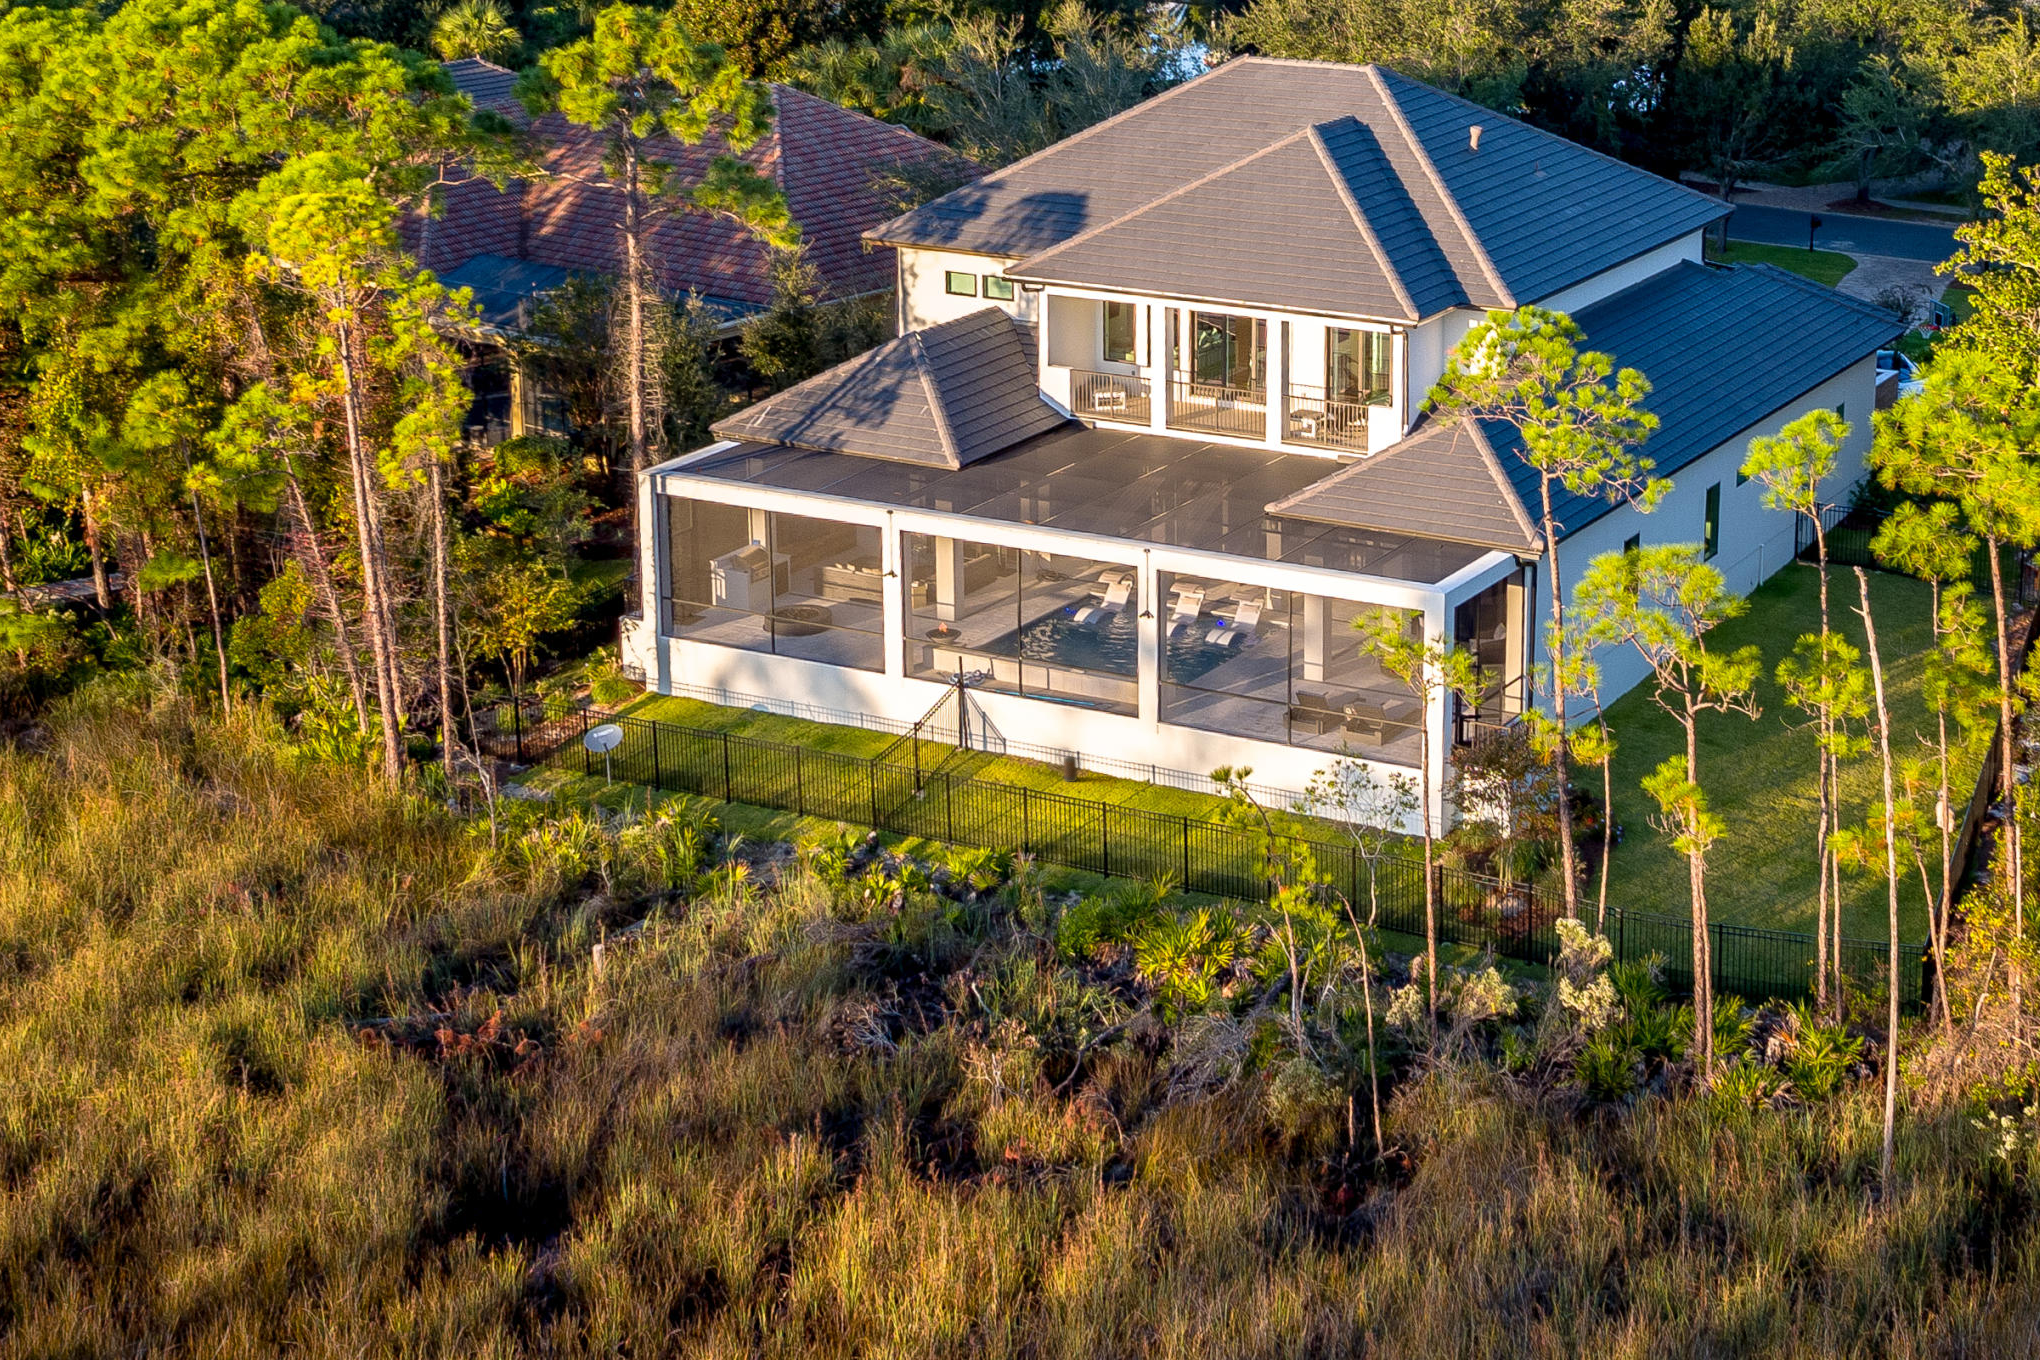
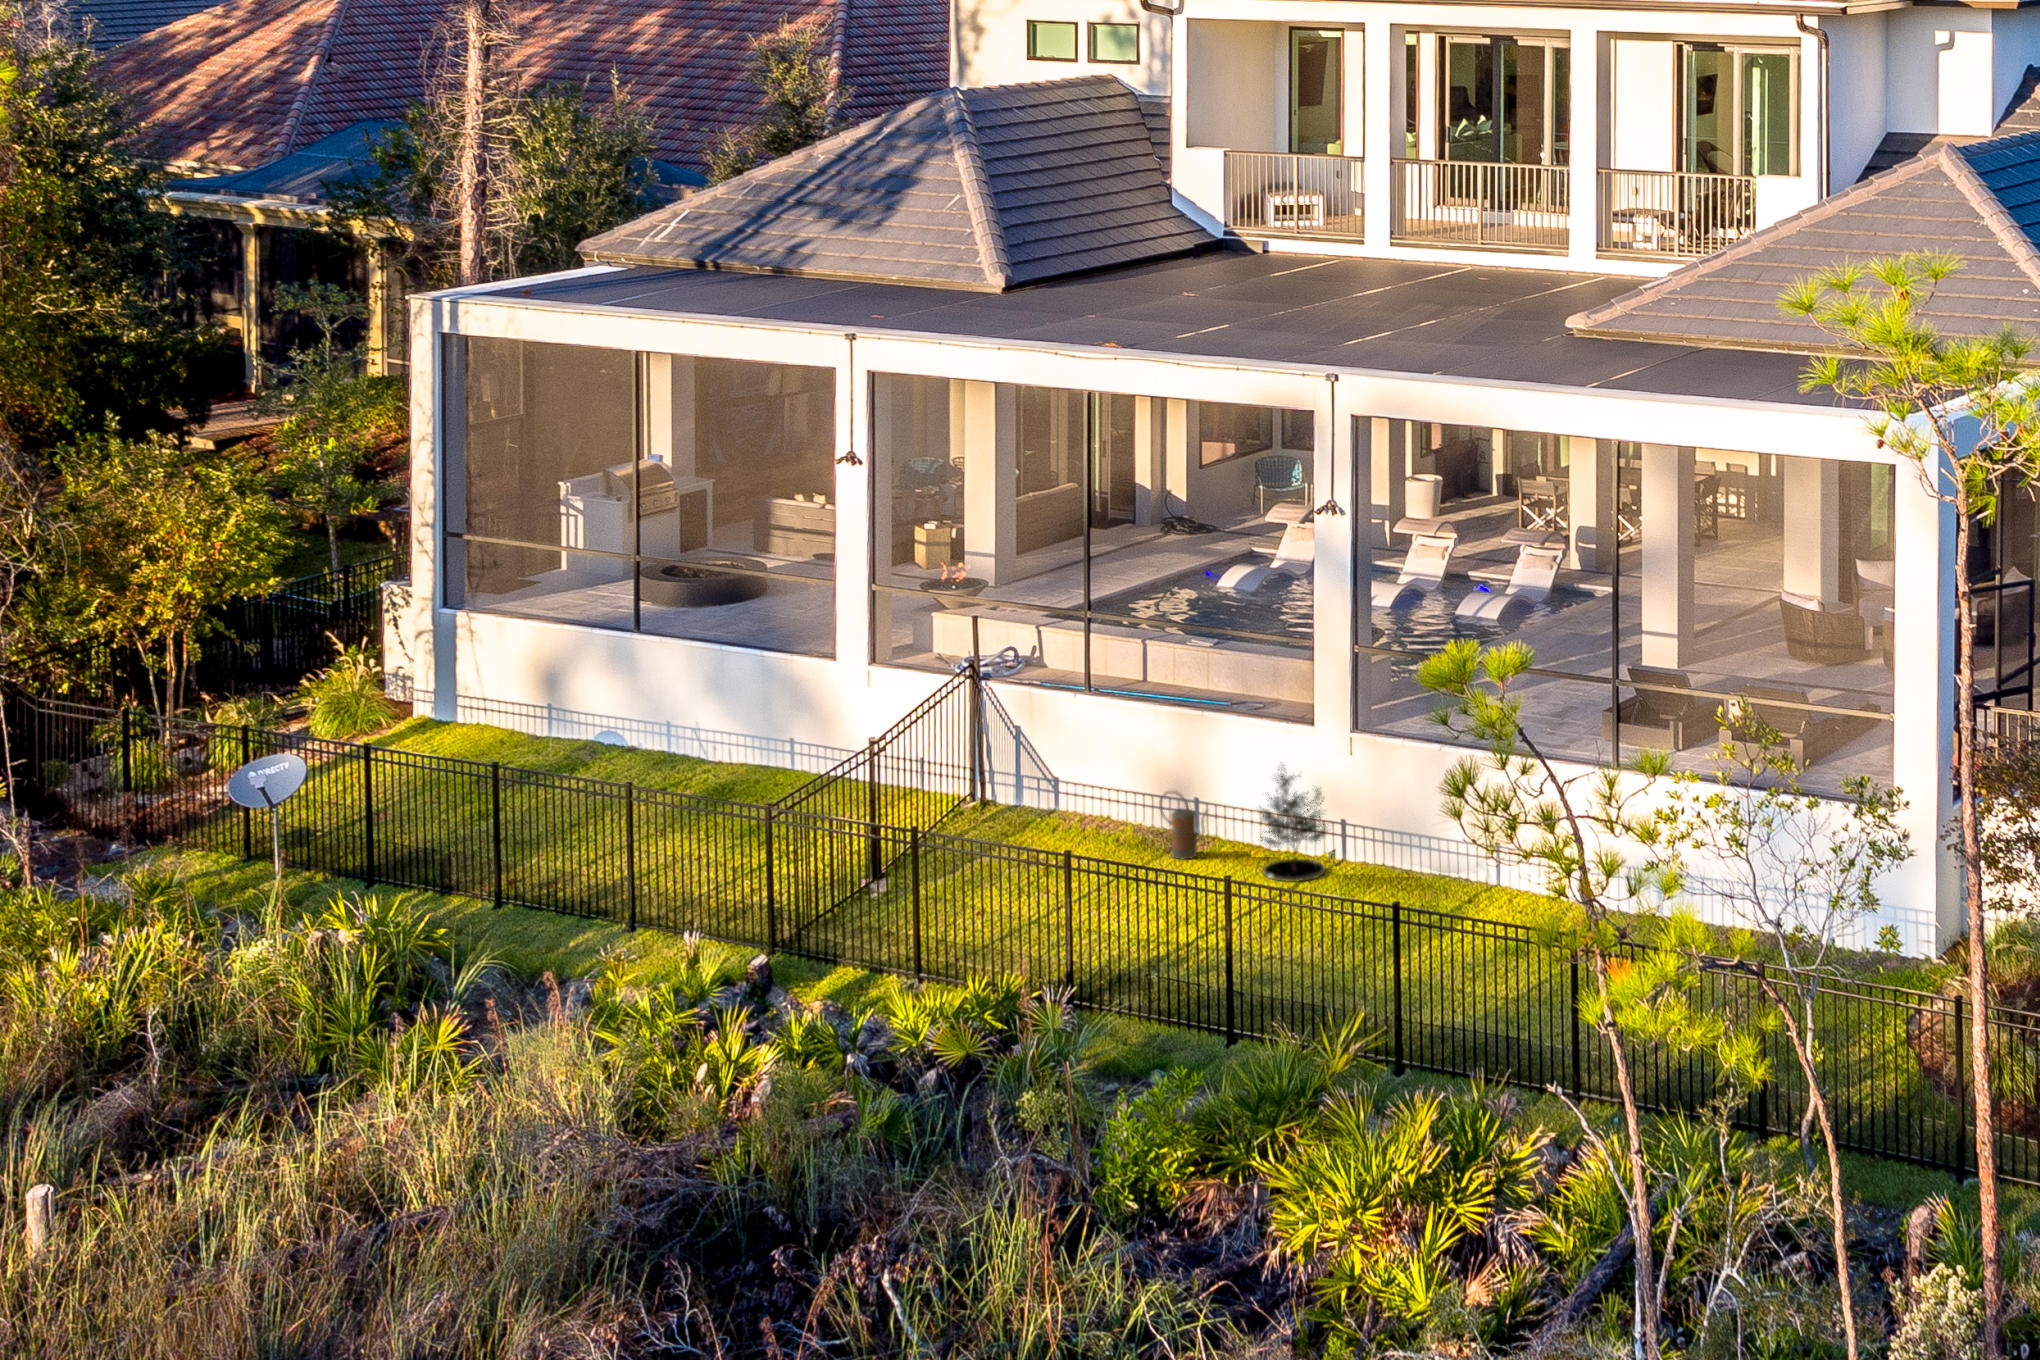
potted tree: none [1108,736,1145,795] -> present [1260,768,1328,882]

